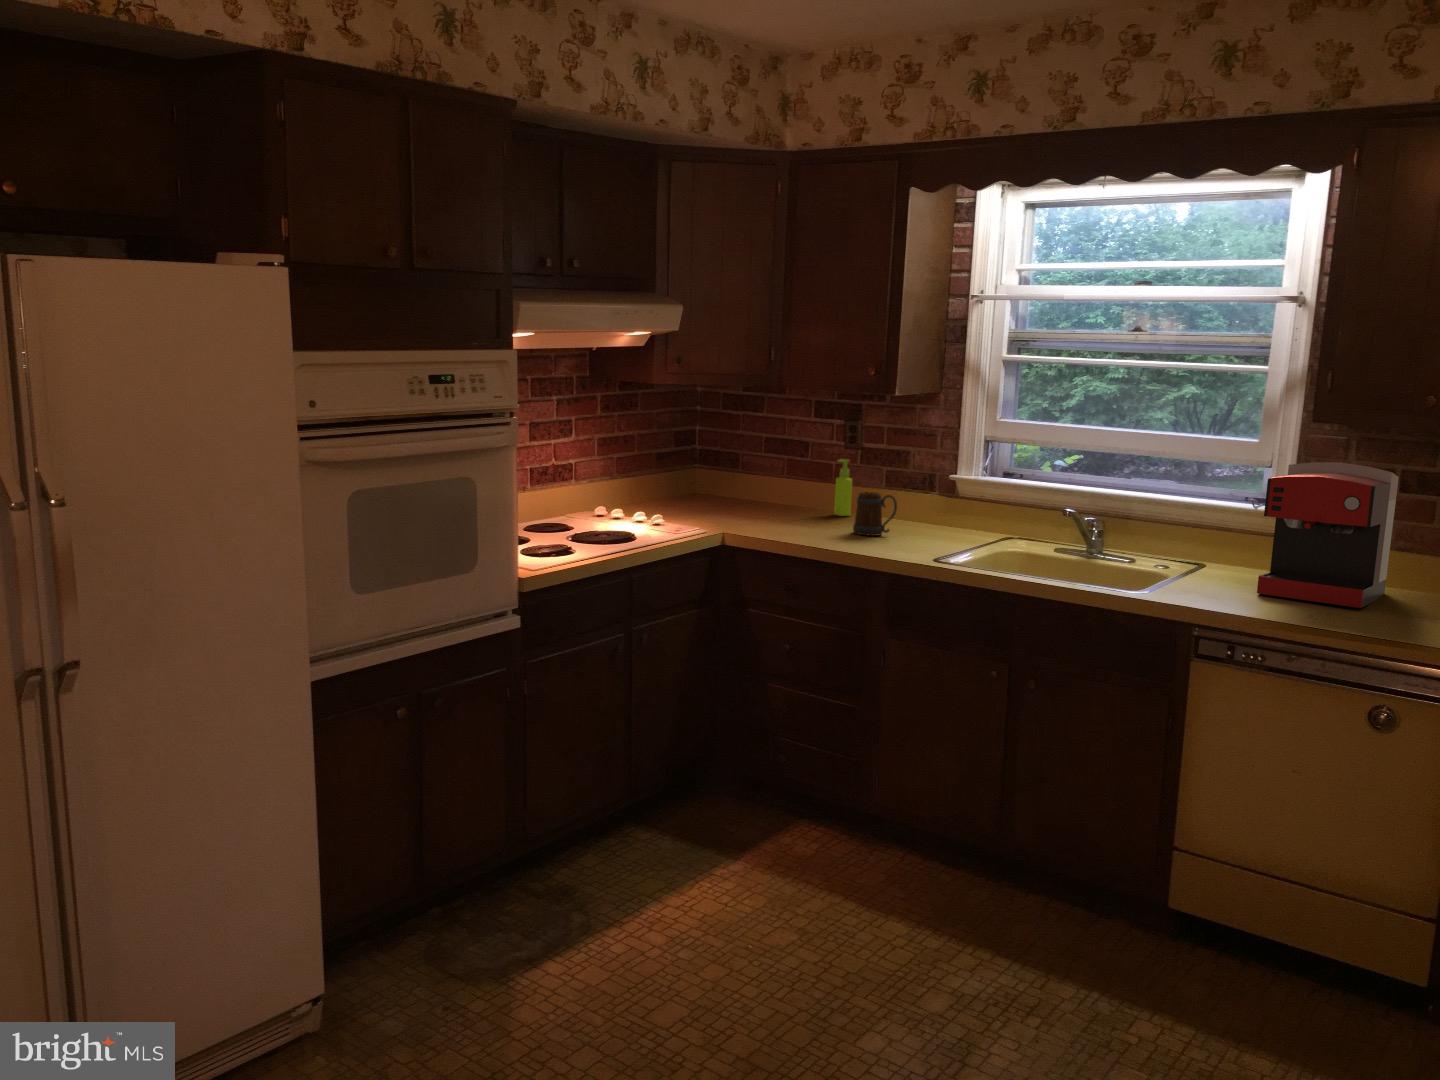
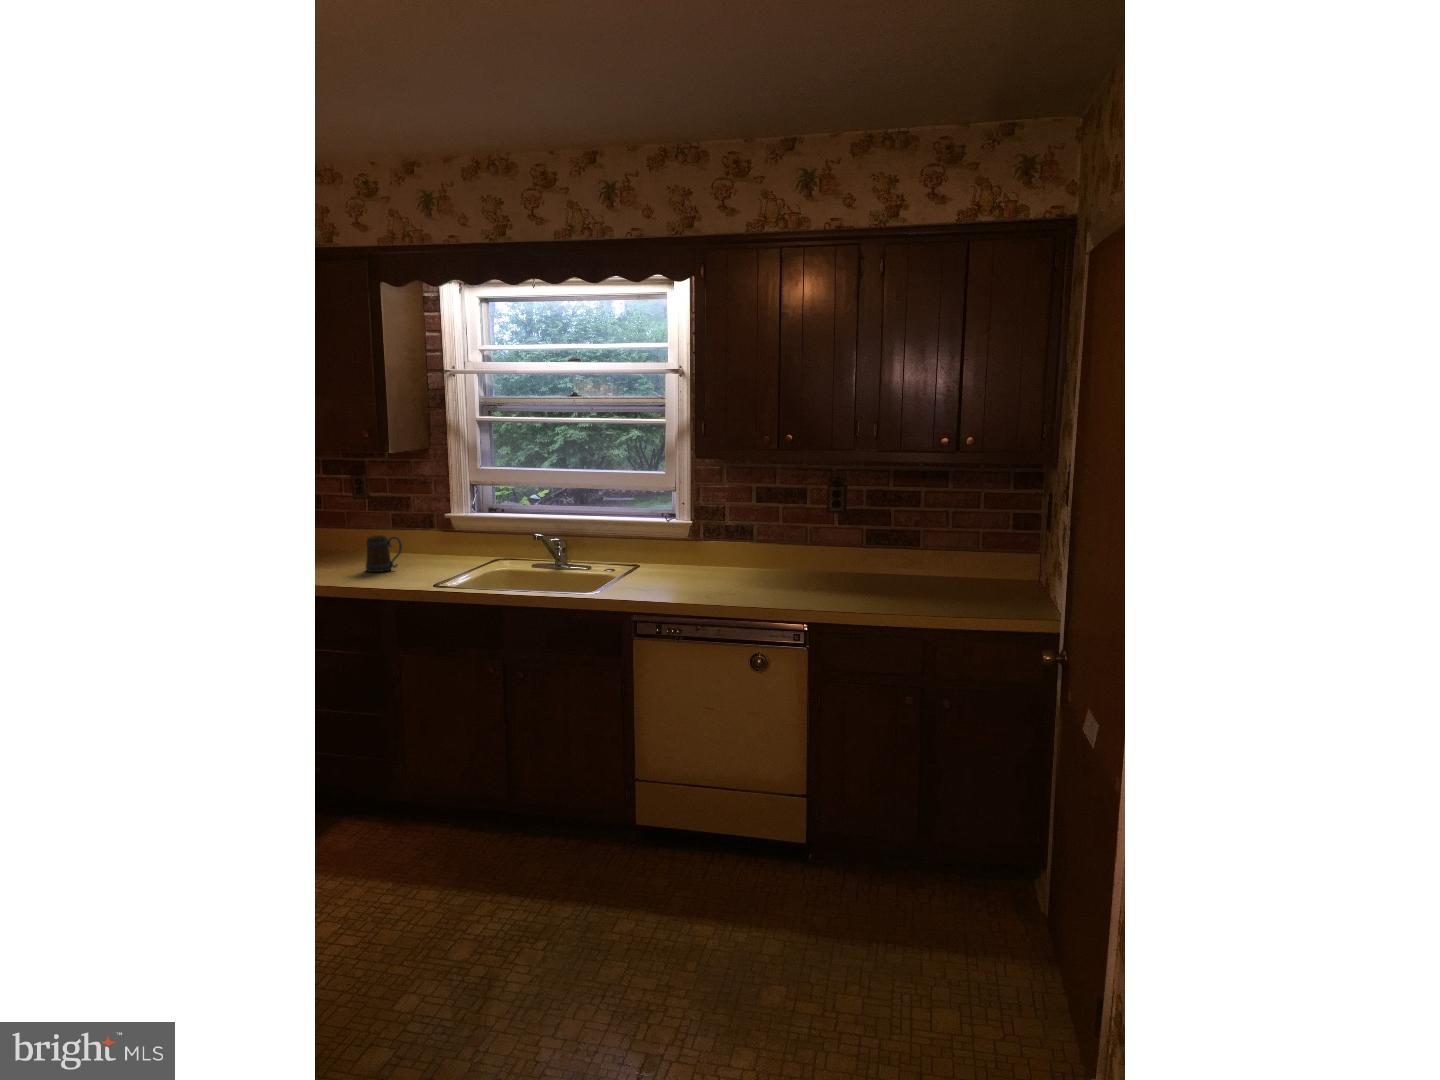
soap dispenser: present [834,459,852,516] -> none [348,509,366,556]
coffee maker: present [1257,462,1399,608] -> none [672,487,754,586]

